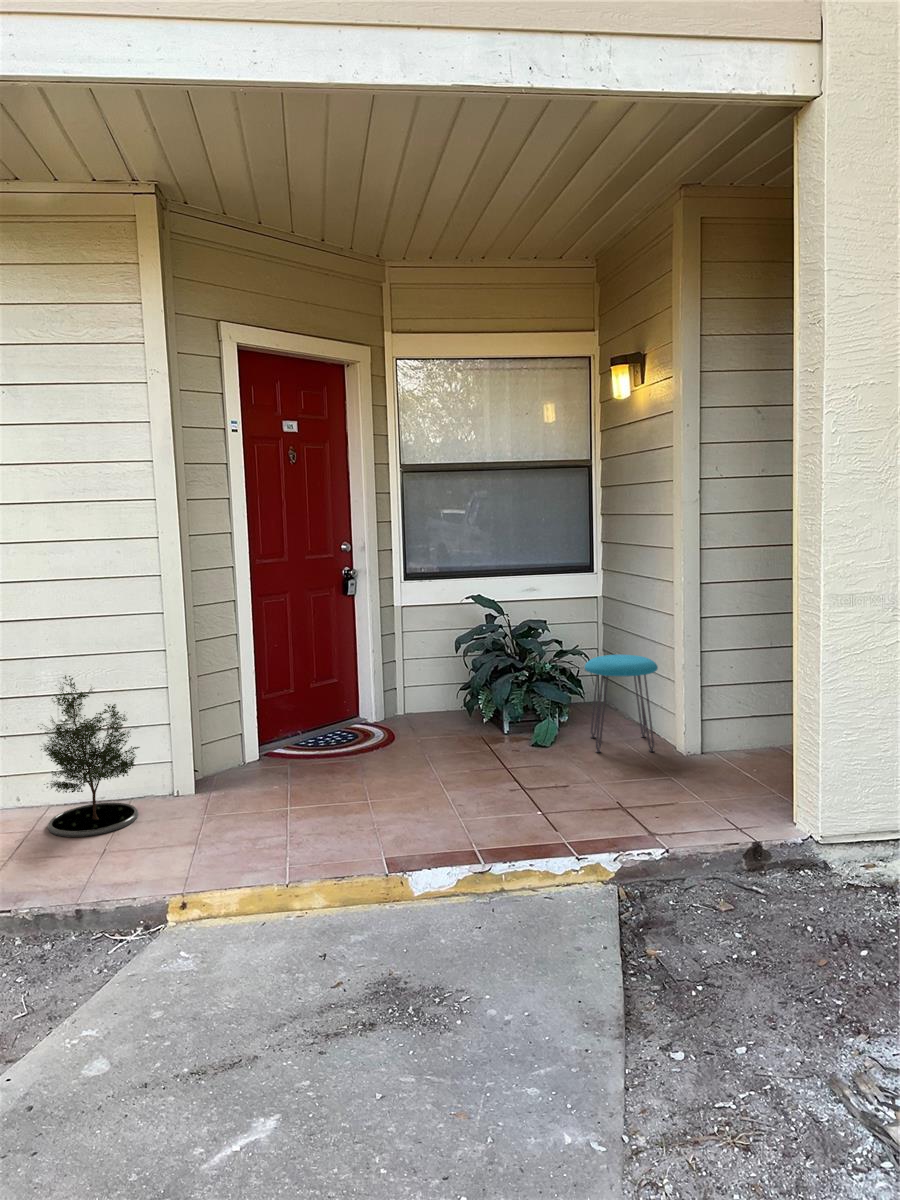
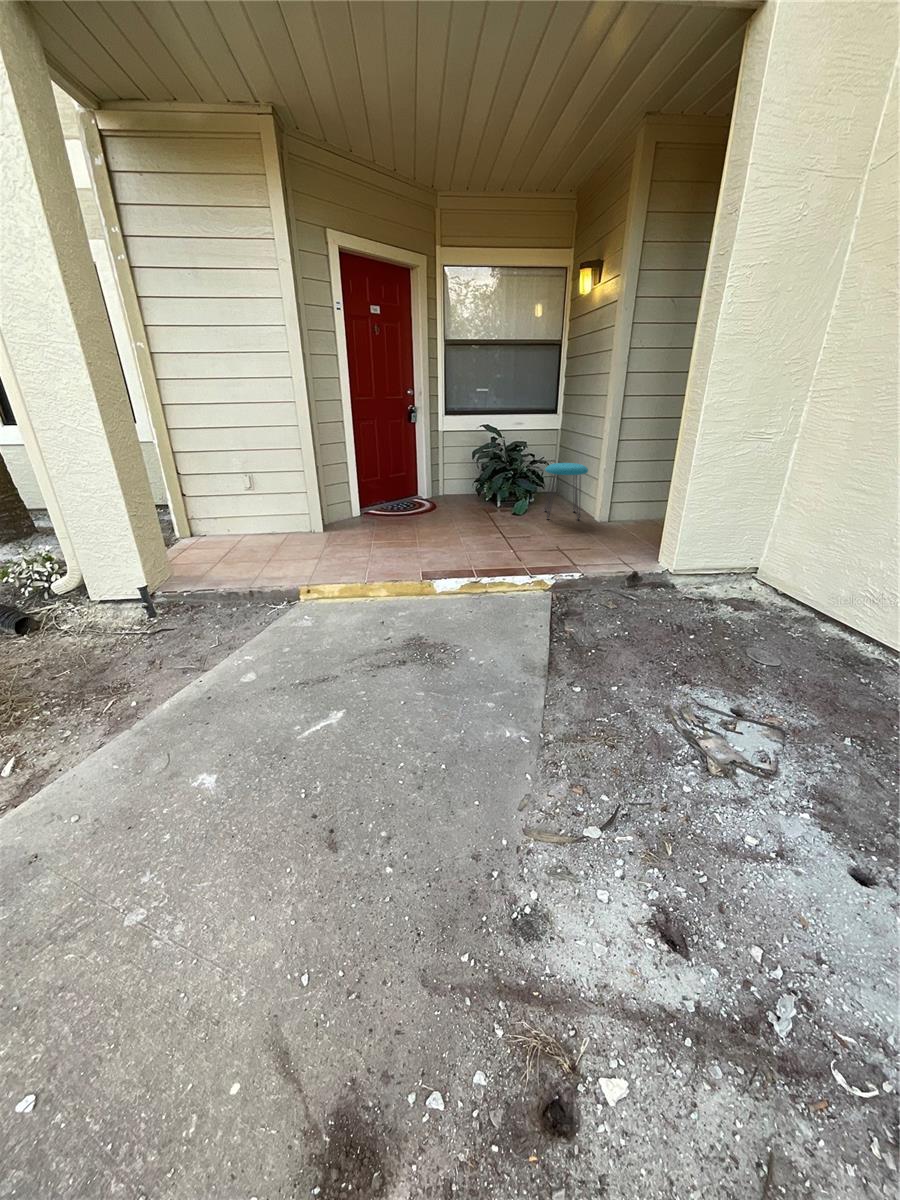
potted tree: present [38,675,140,837] -> none [229,461,293,553]

